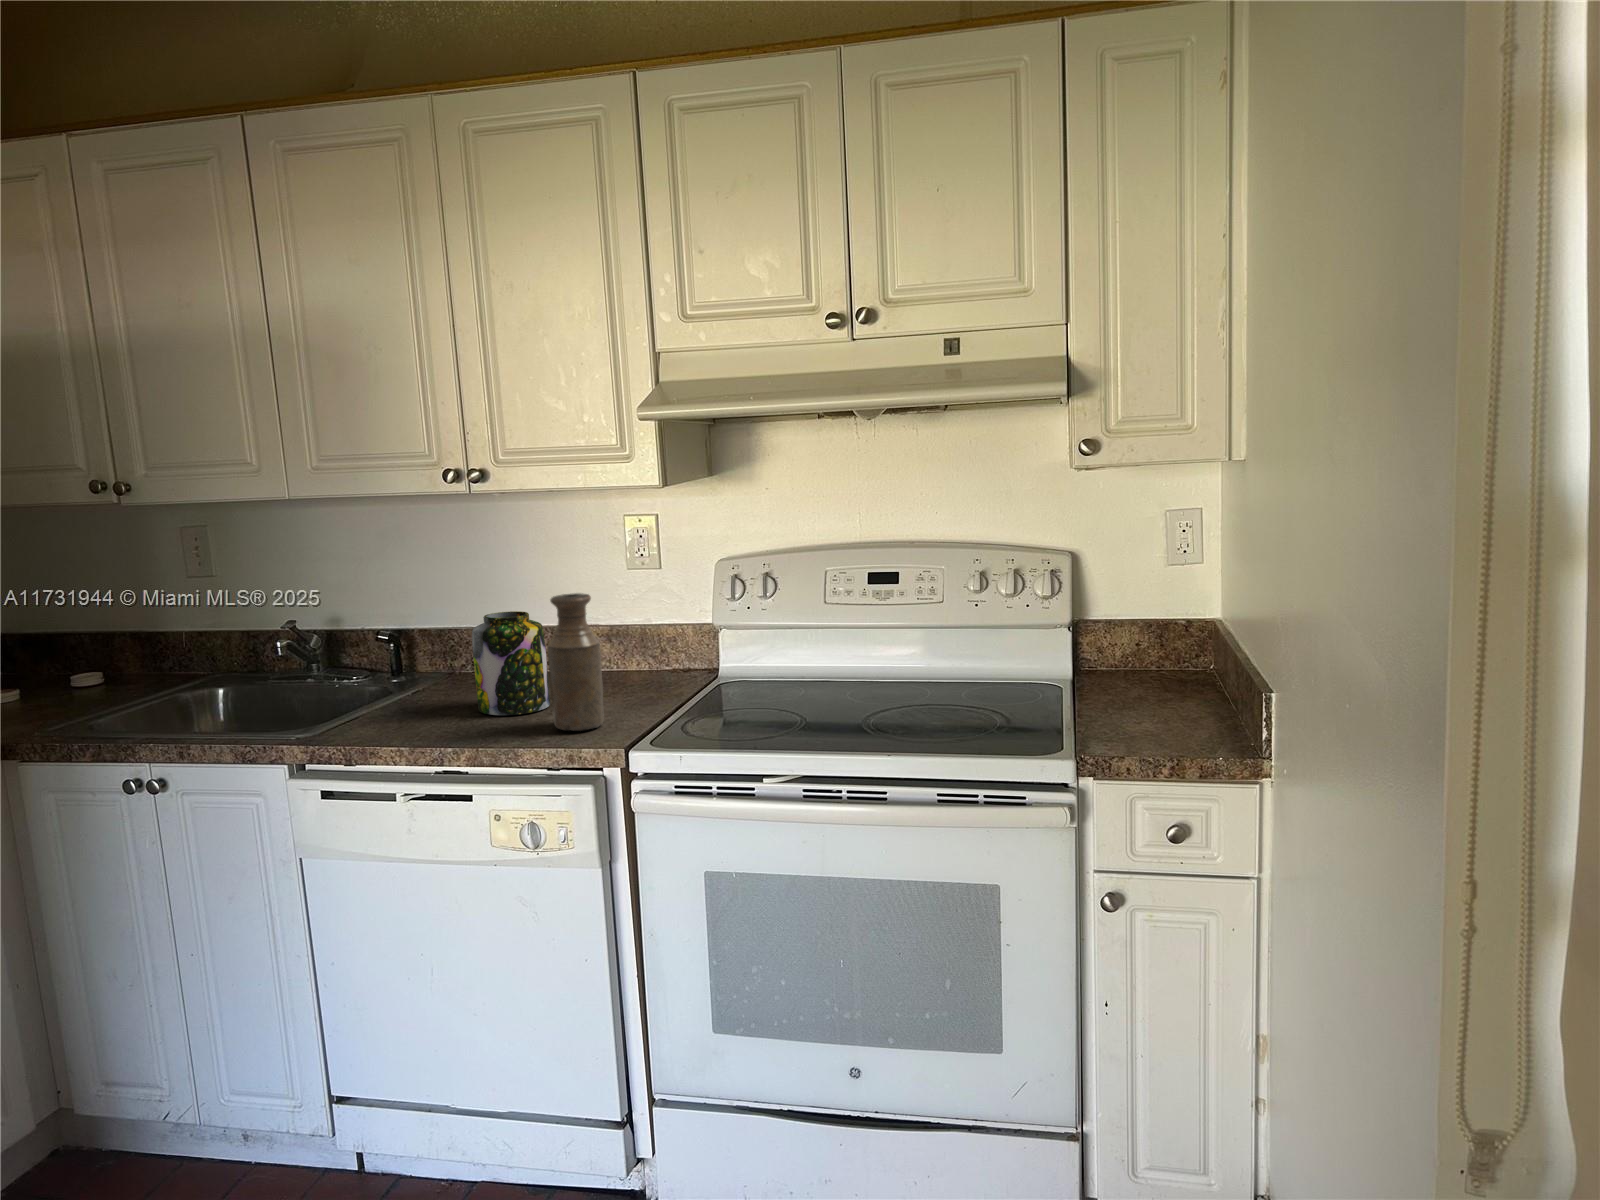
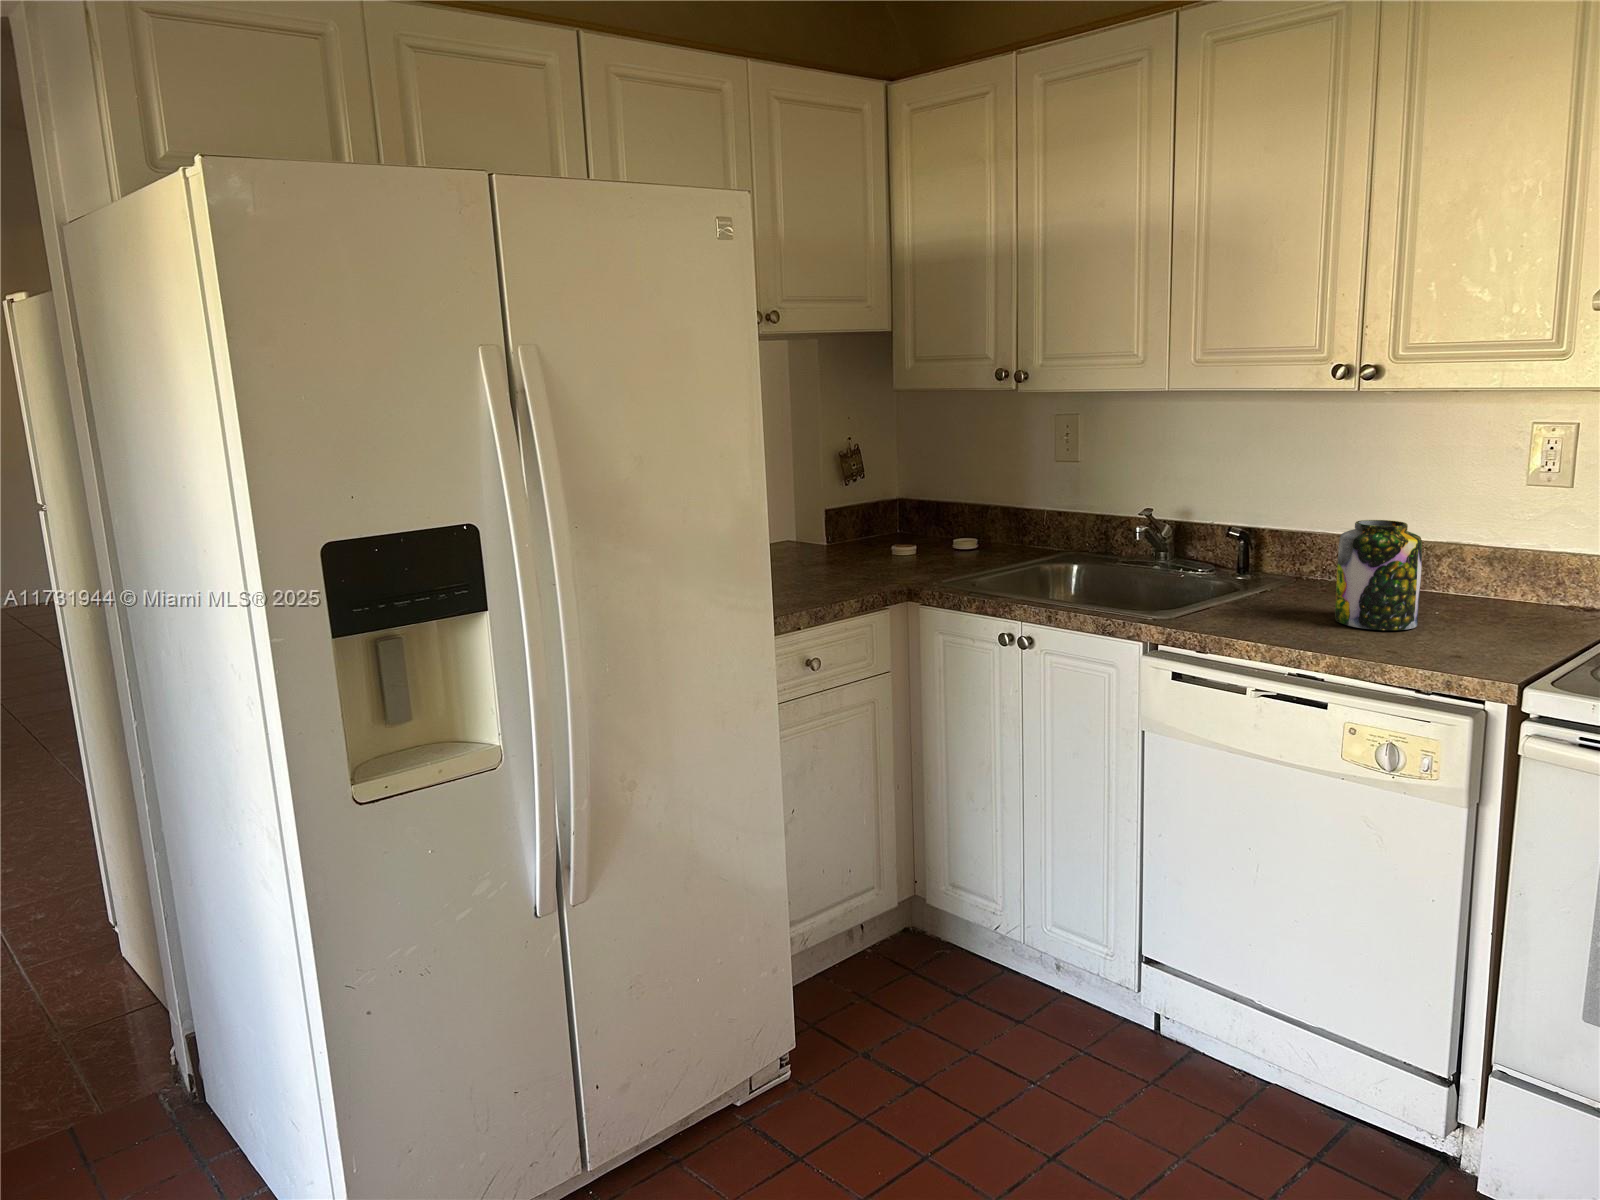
bottle: present [548,593,604,731] -> none [1427,507,1497,658]

